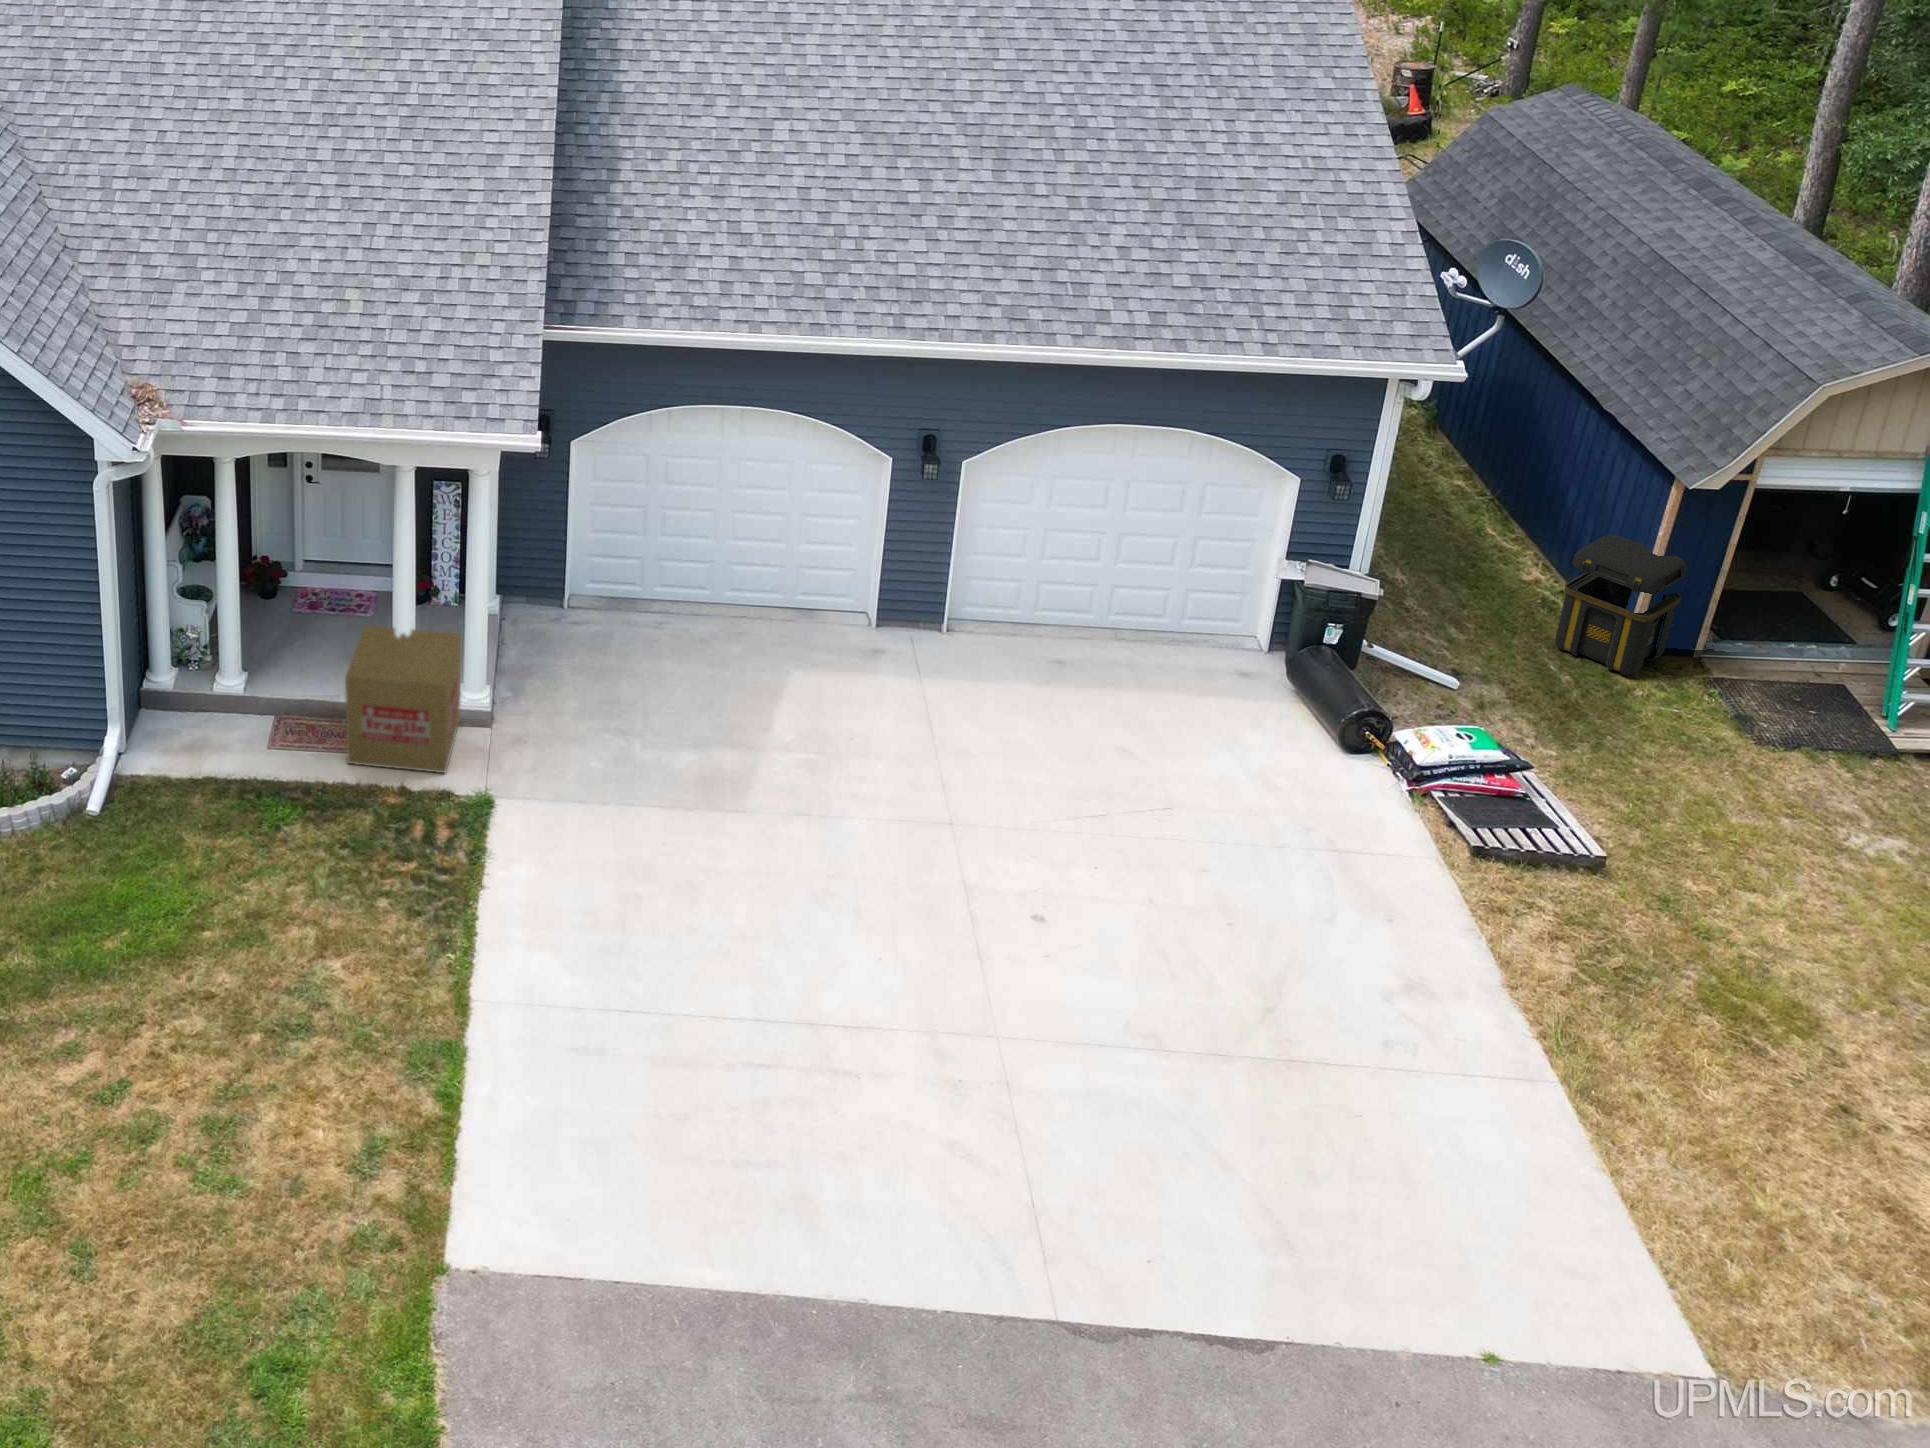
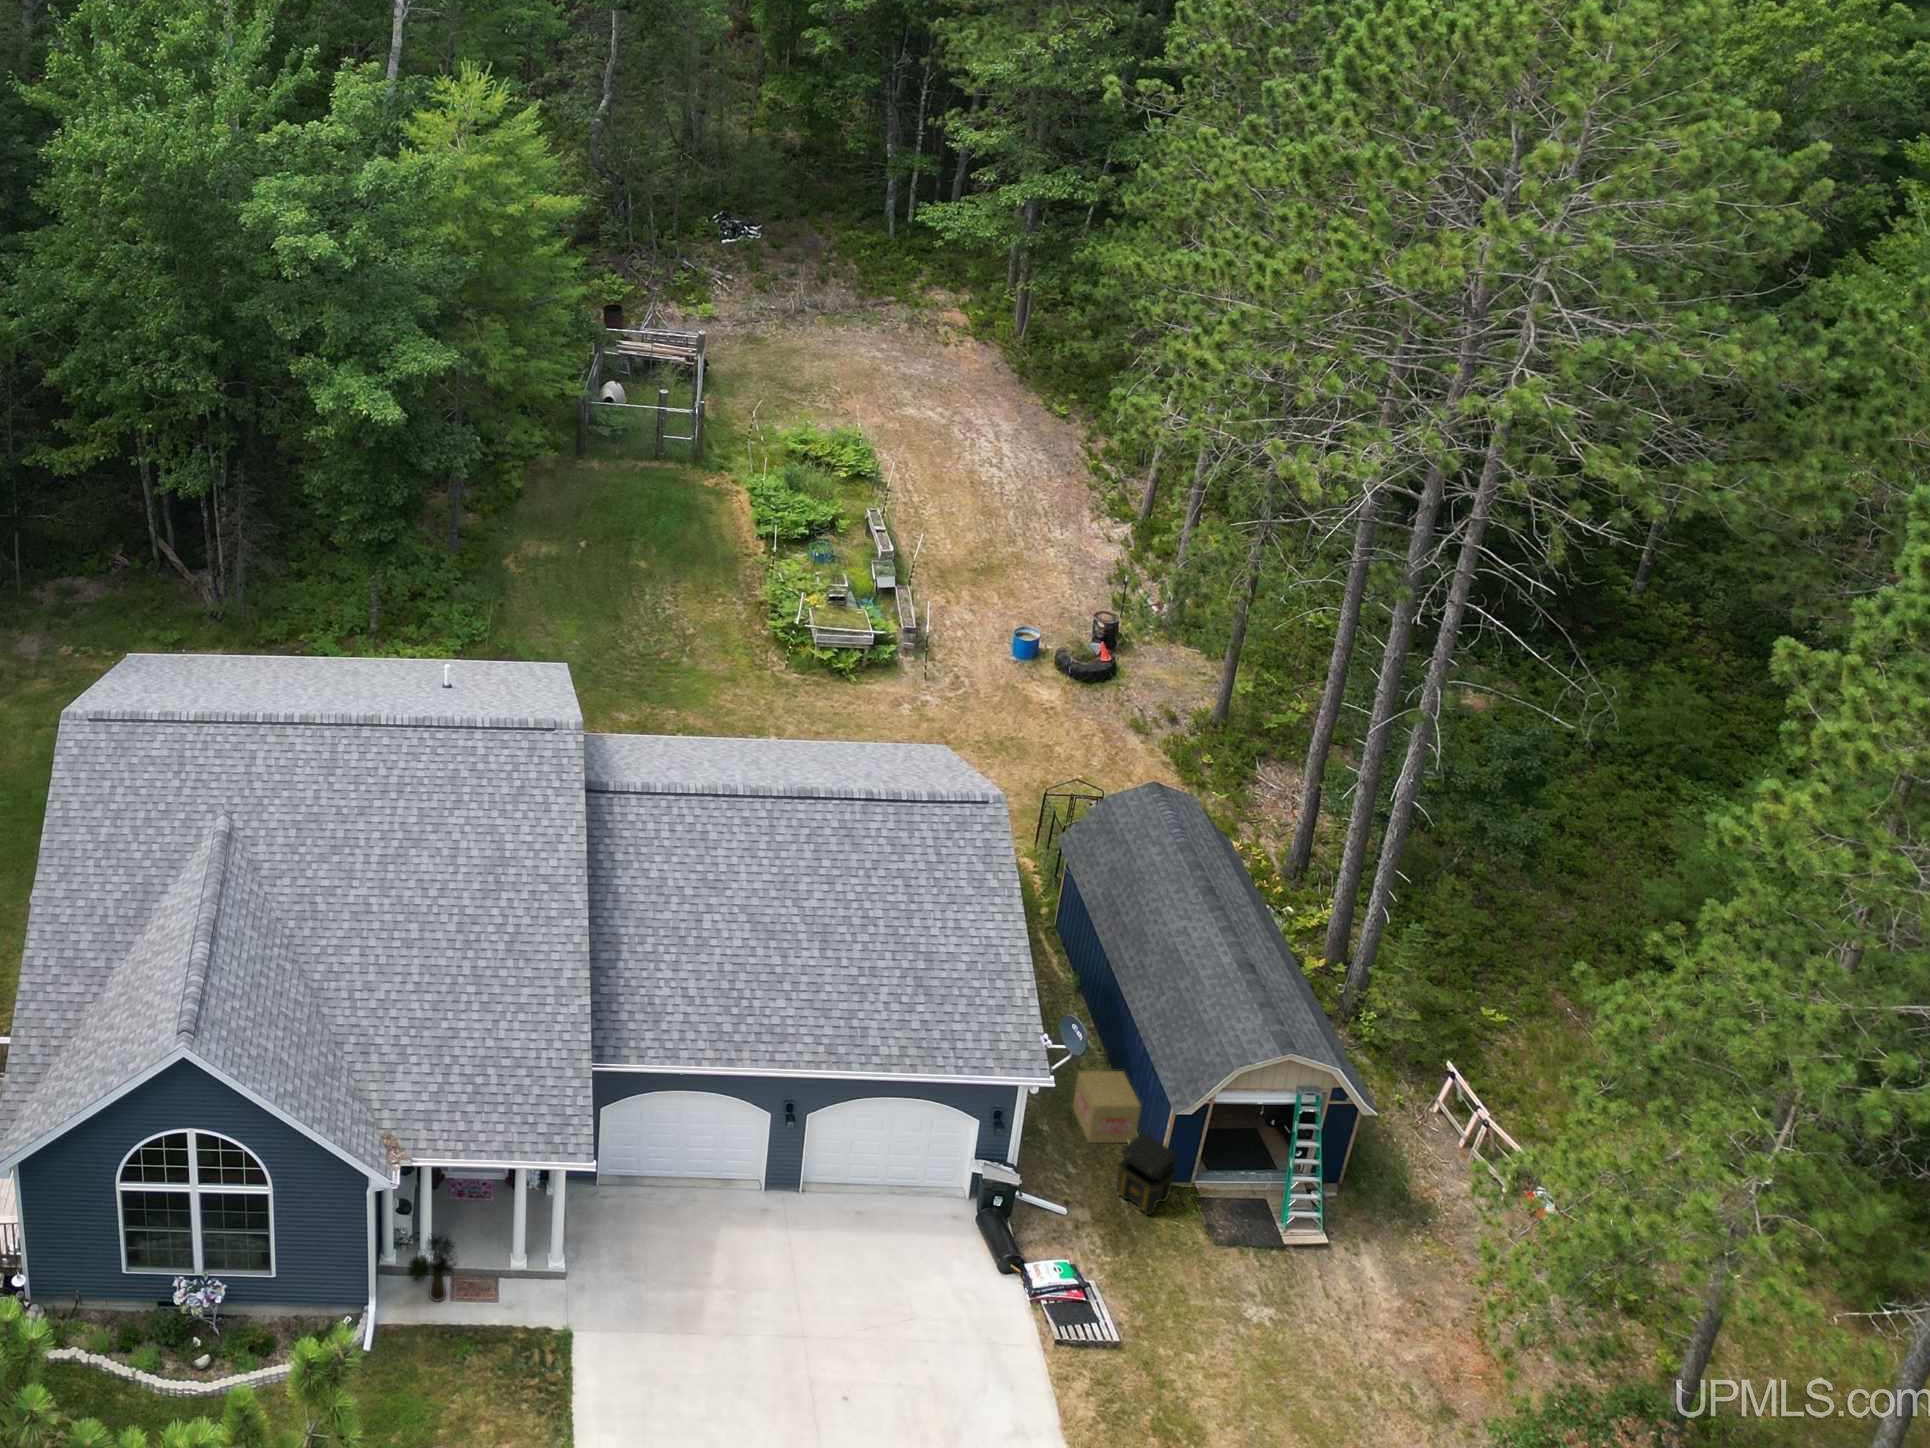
potted plant: none [190,610,284,743] -> present [408,1233,458,1301]
cardboard box: present [345,626,461,773] -> present [1073,1071,1141,1143]

